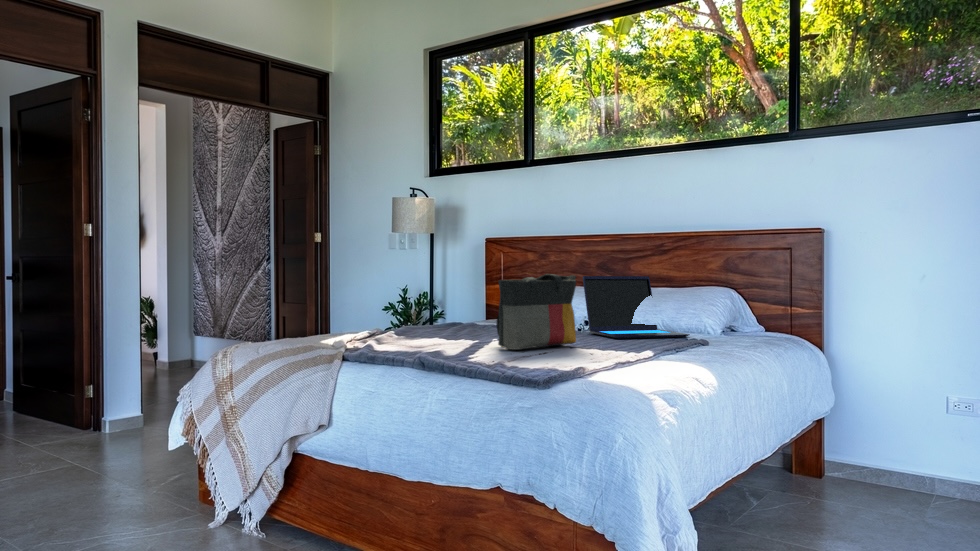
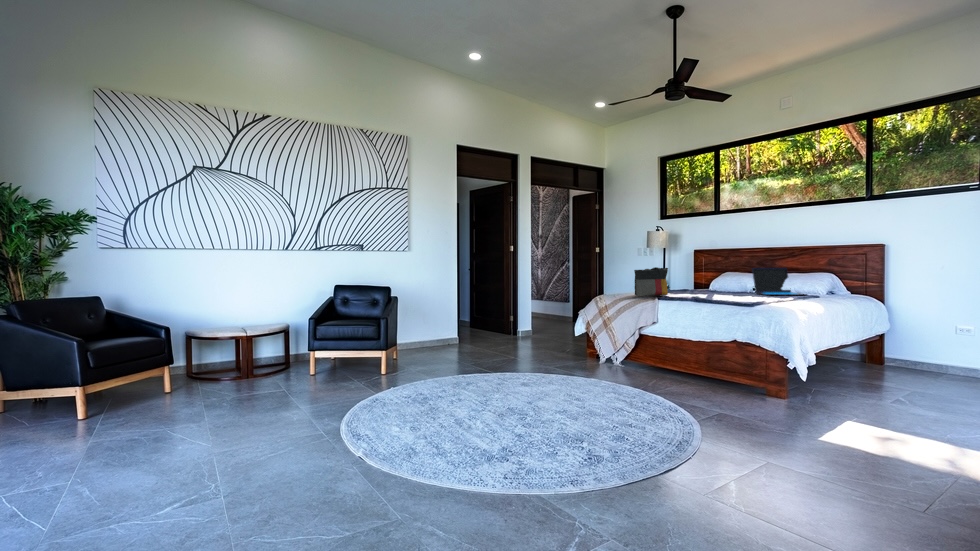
tote bag: present [496,274,576,350] -> present [634,267,668,297]

